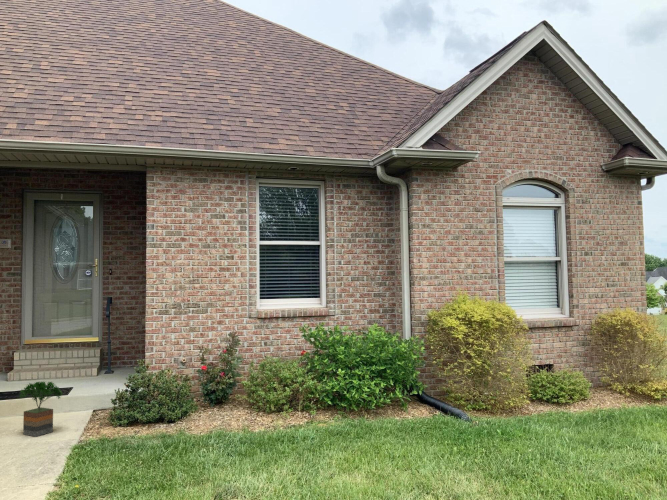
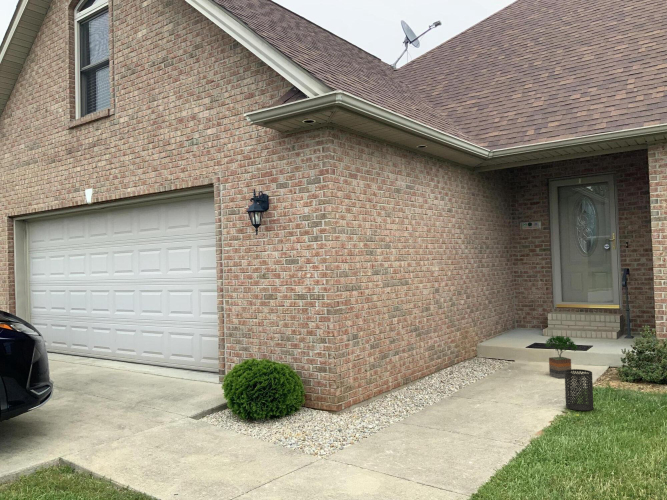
trash can: none [56,424,93,481] -> present [564,369,594,410]

